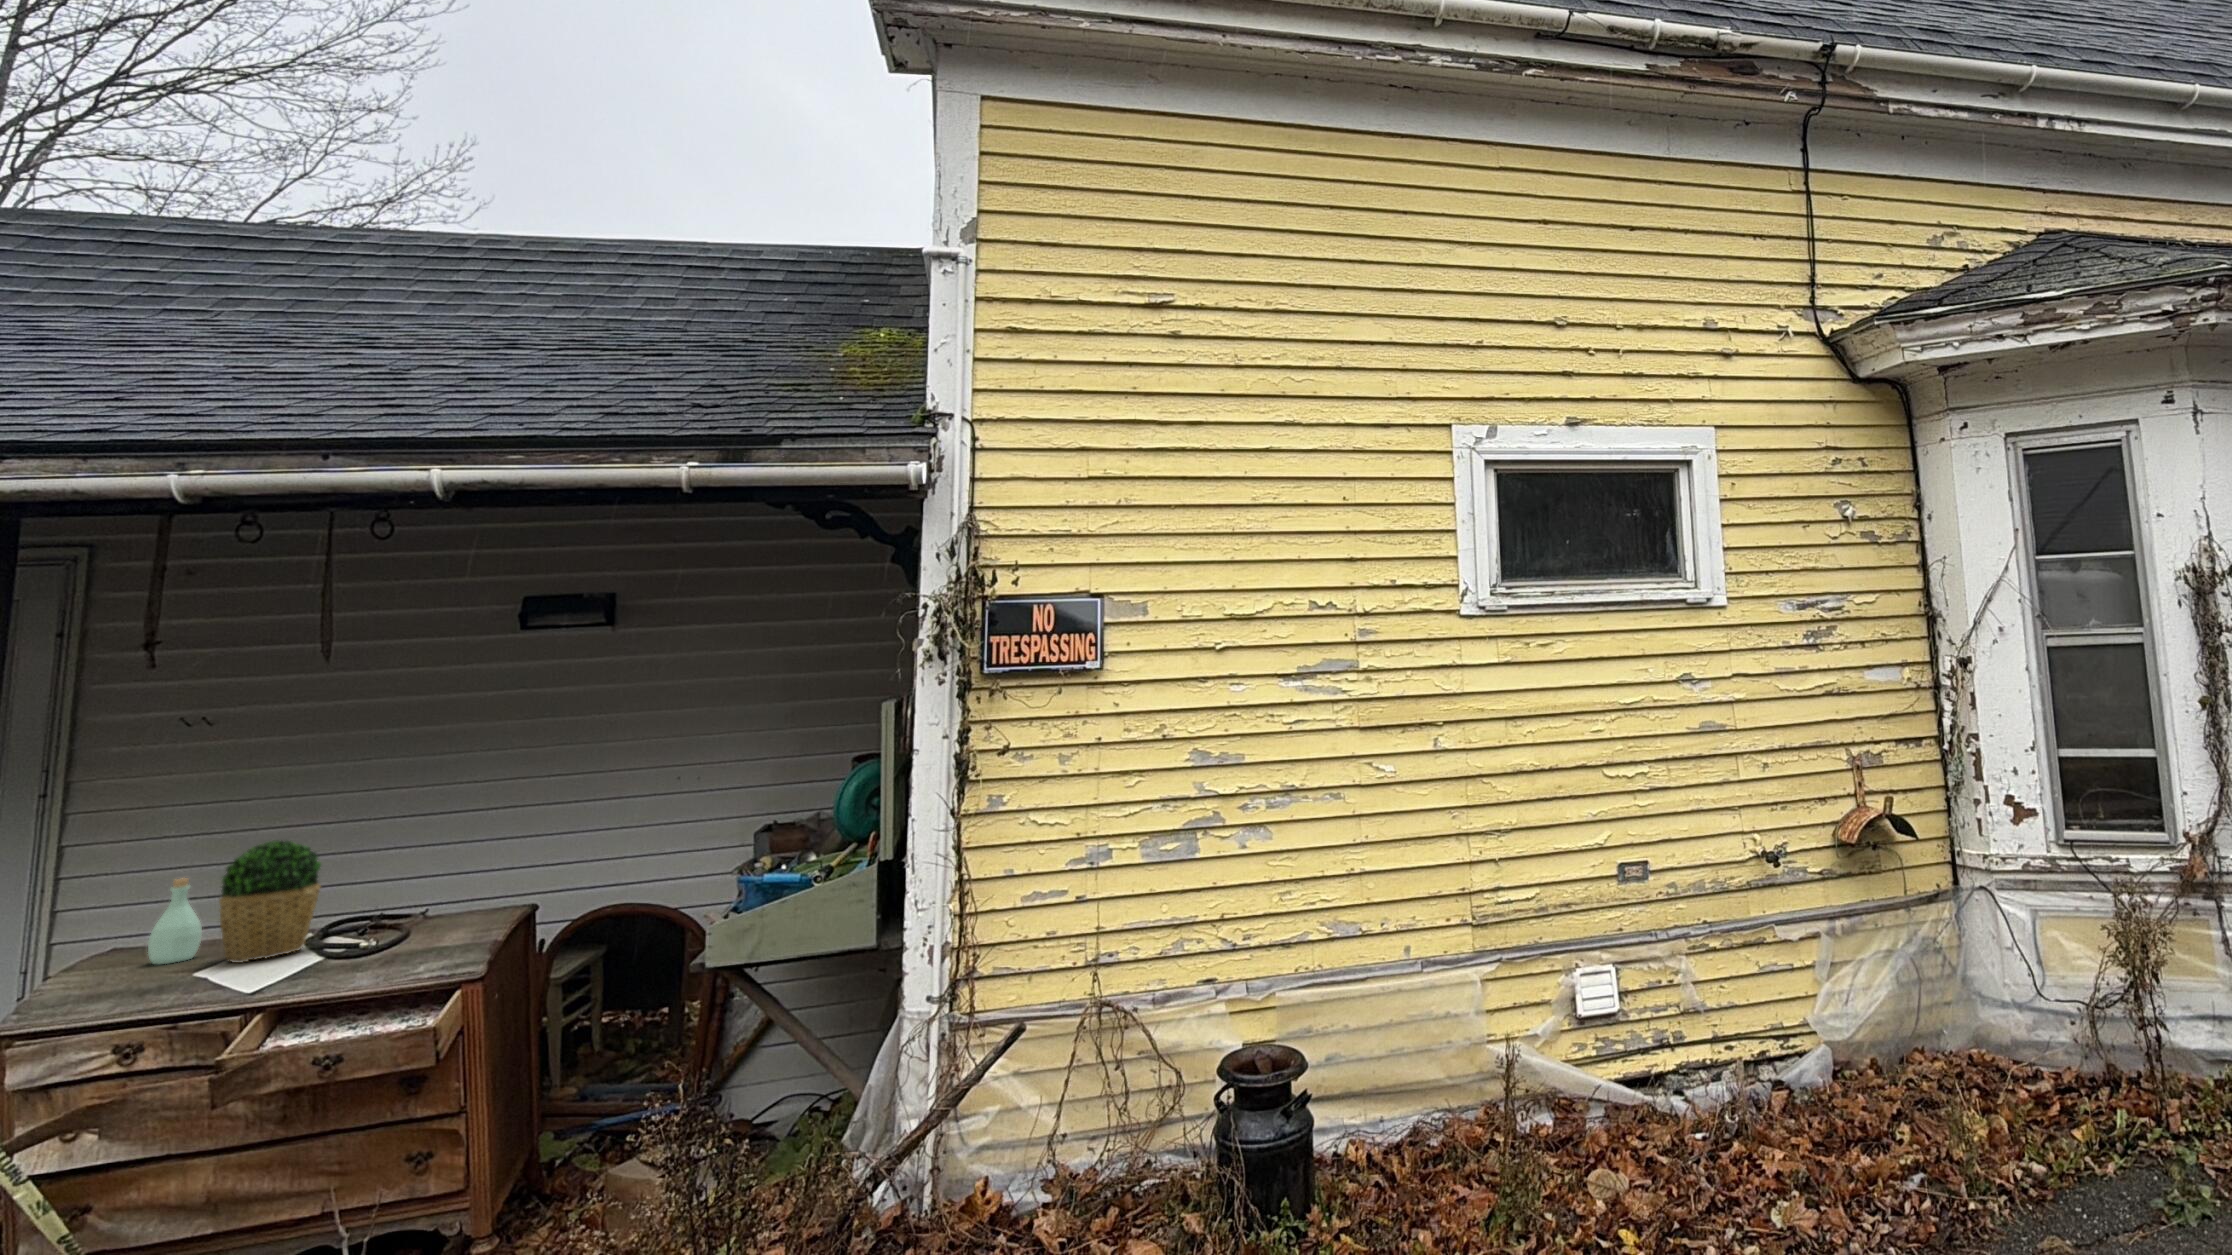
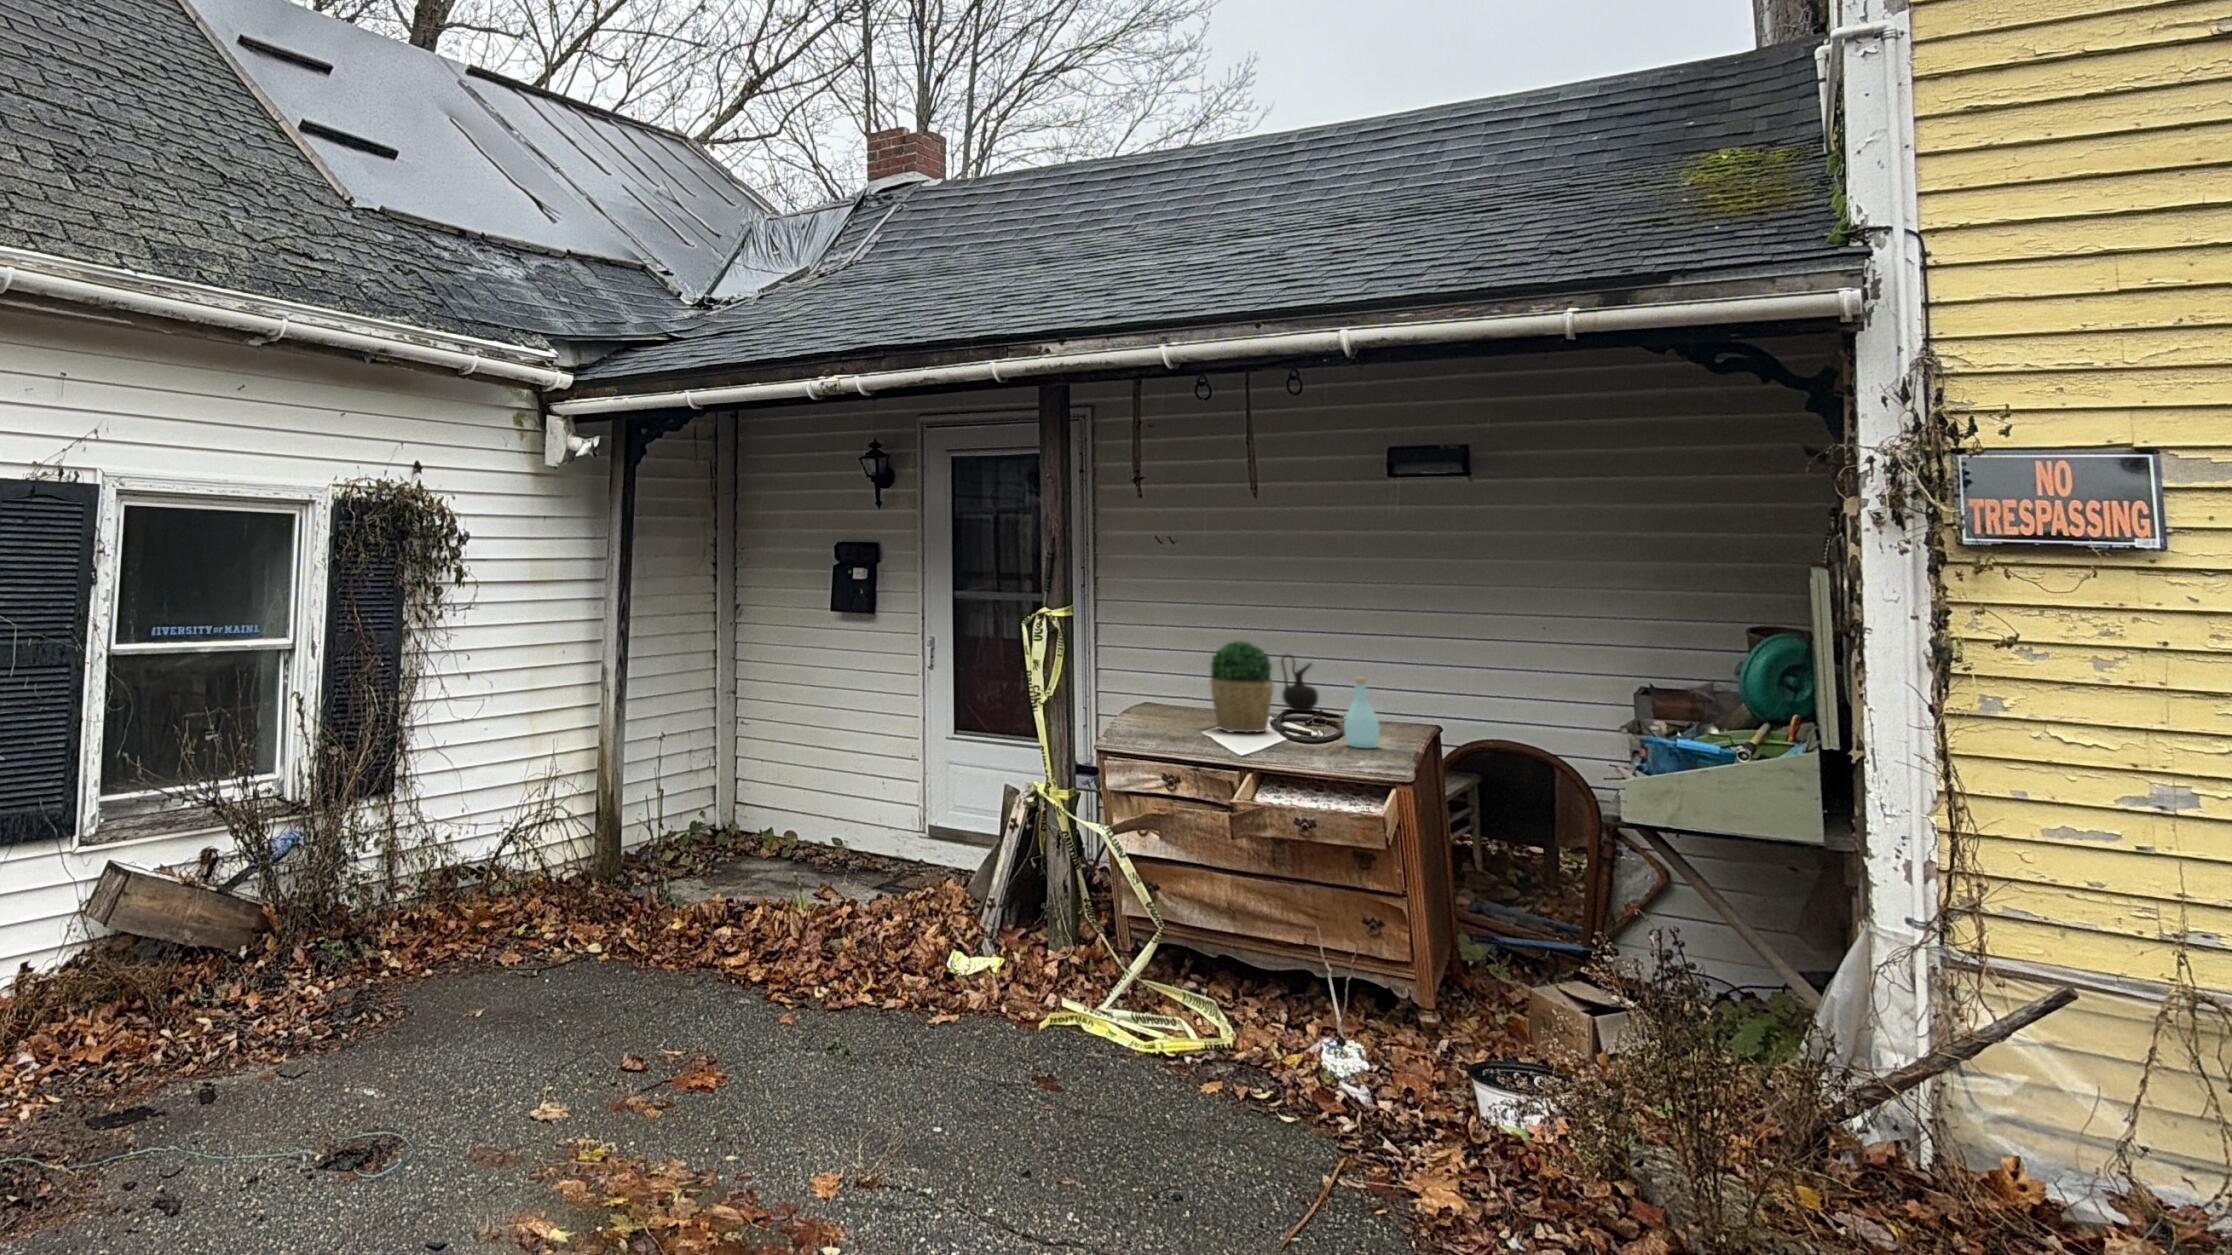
ceramic jug: none [351,841,403,910] -> present [1281,655,1318,712]
bottle: present [148,878,202,964] -> present [1344,678,1380,748]

